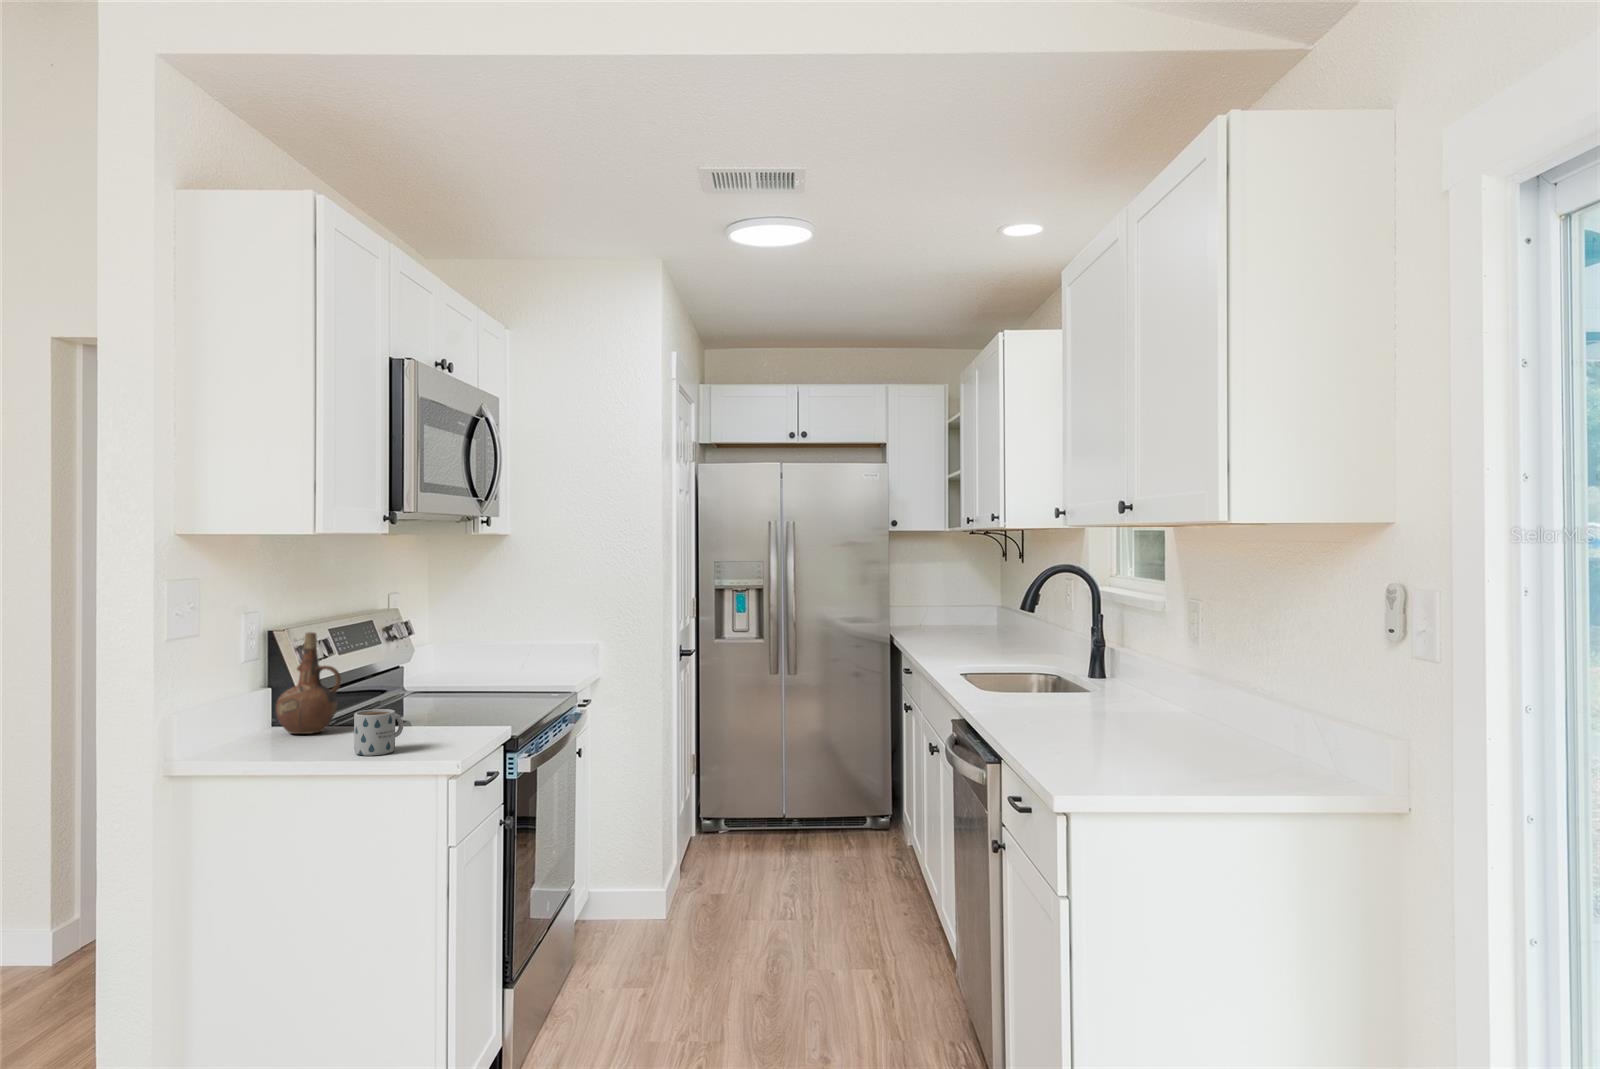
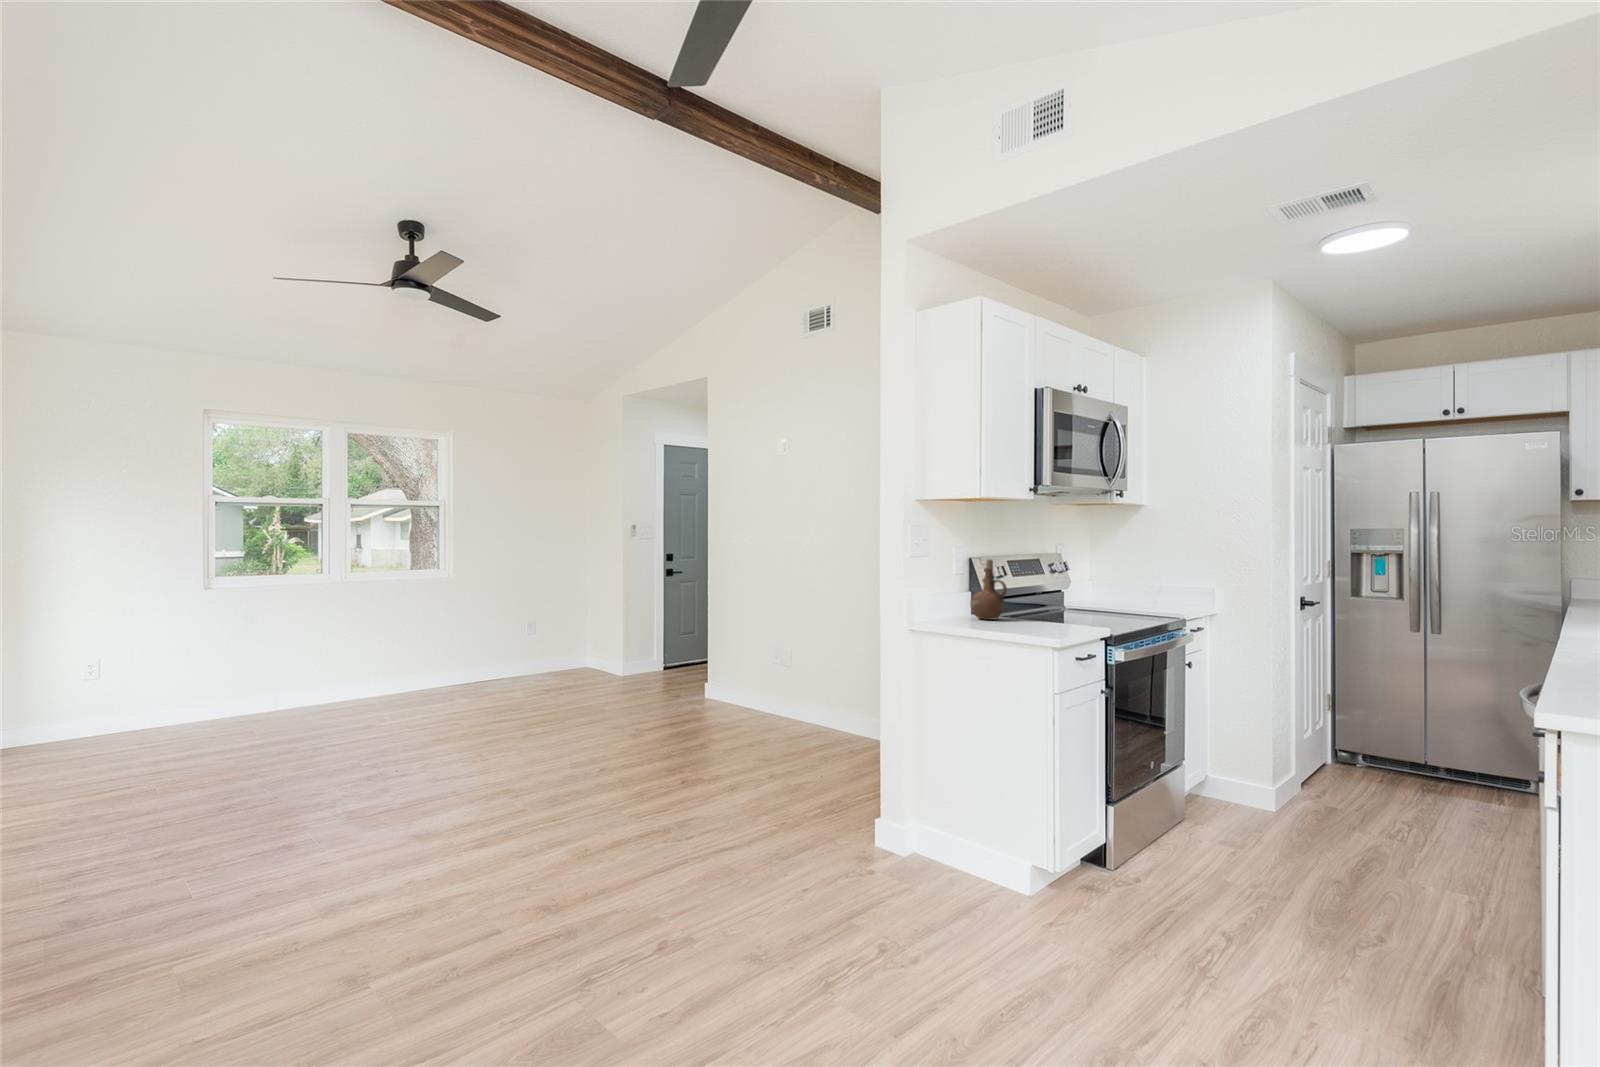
mug: present [354,709,403,756] -> none [1004,604,1034,631]

